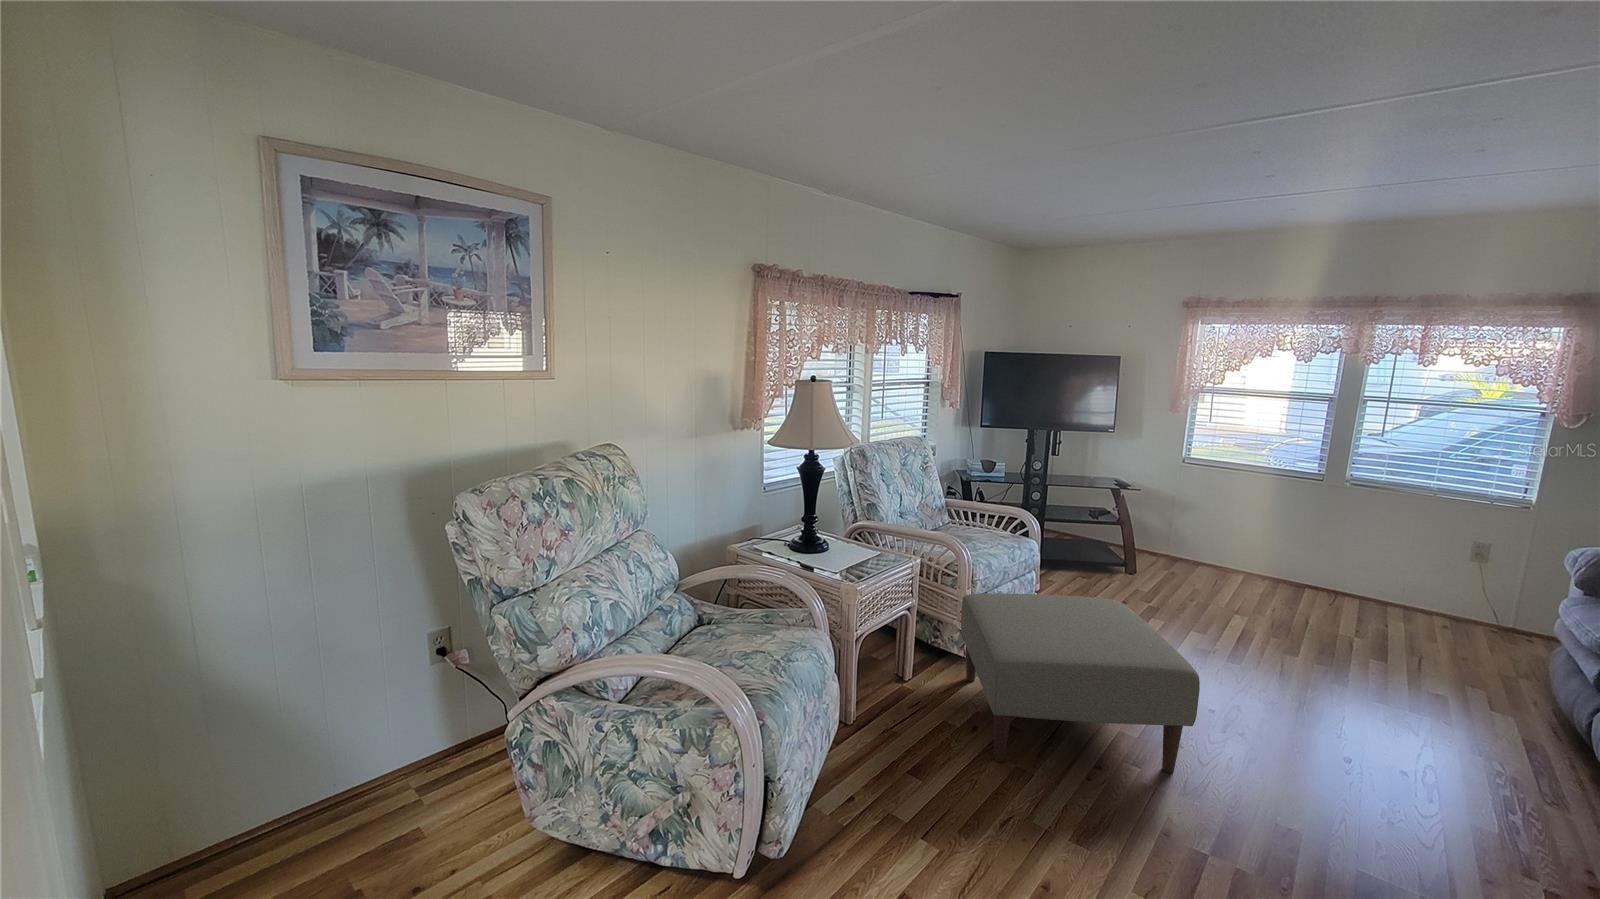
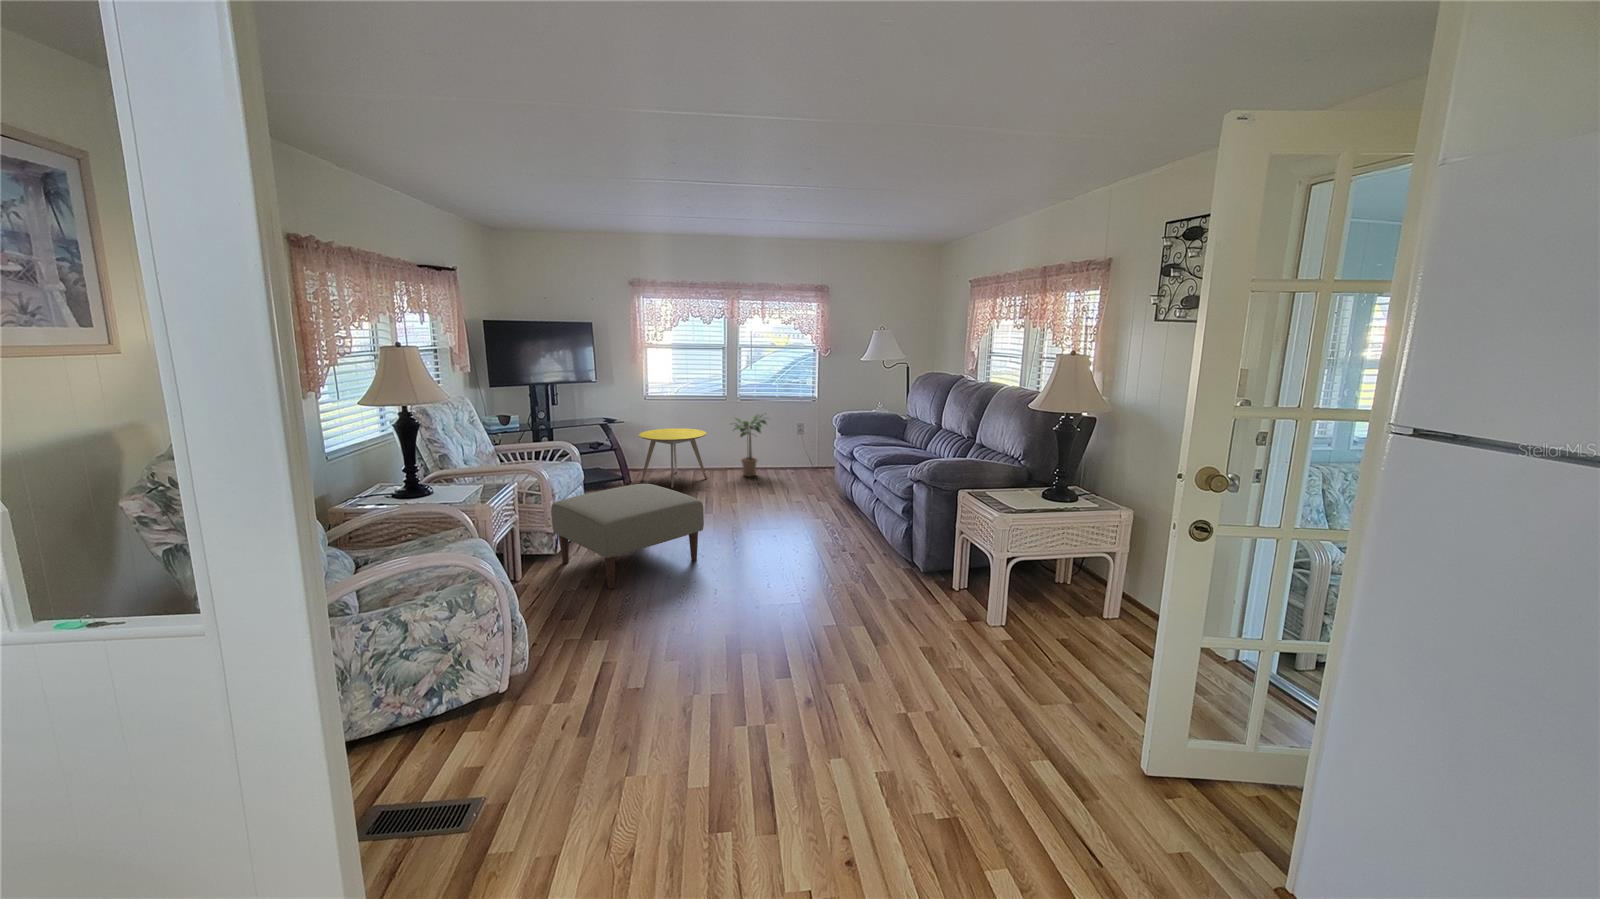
side table: none [1155,506,1285,603] -> present [639,428,707,488]
potted plant: none [1337,512,1447,623] -> present [734,413,767,476]

